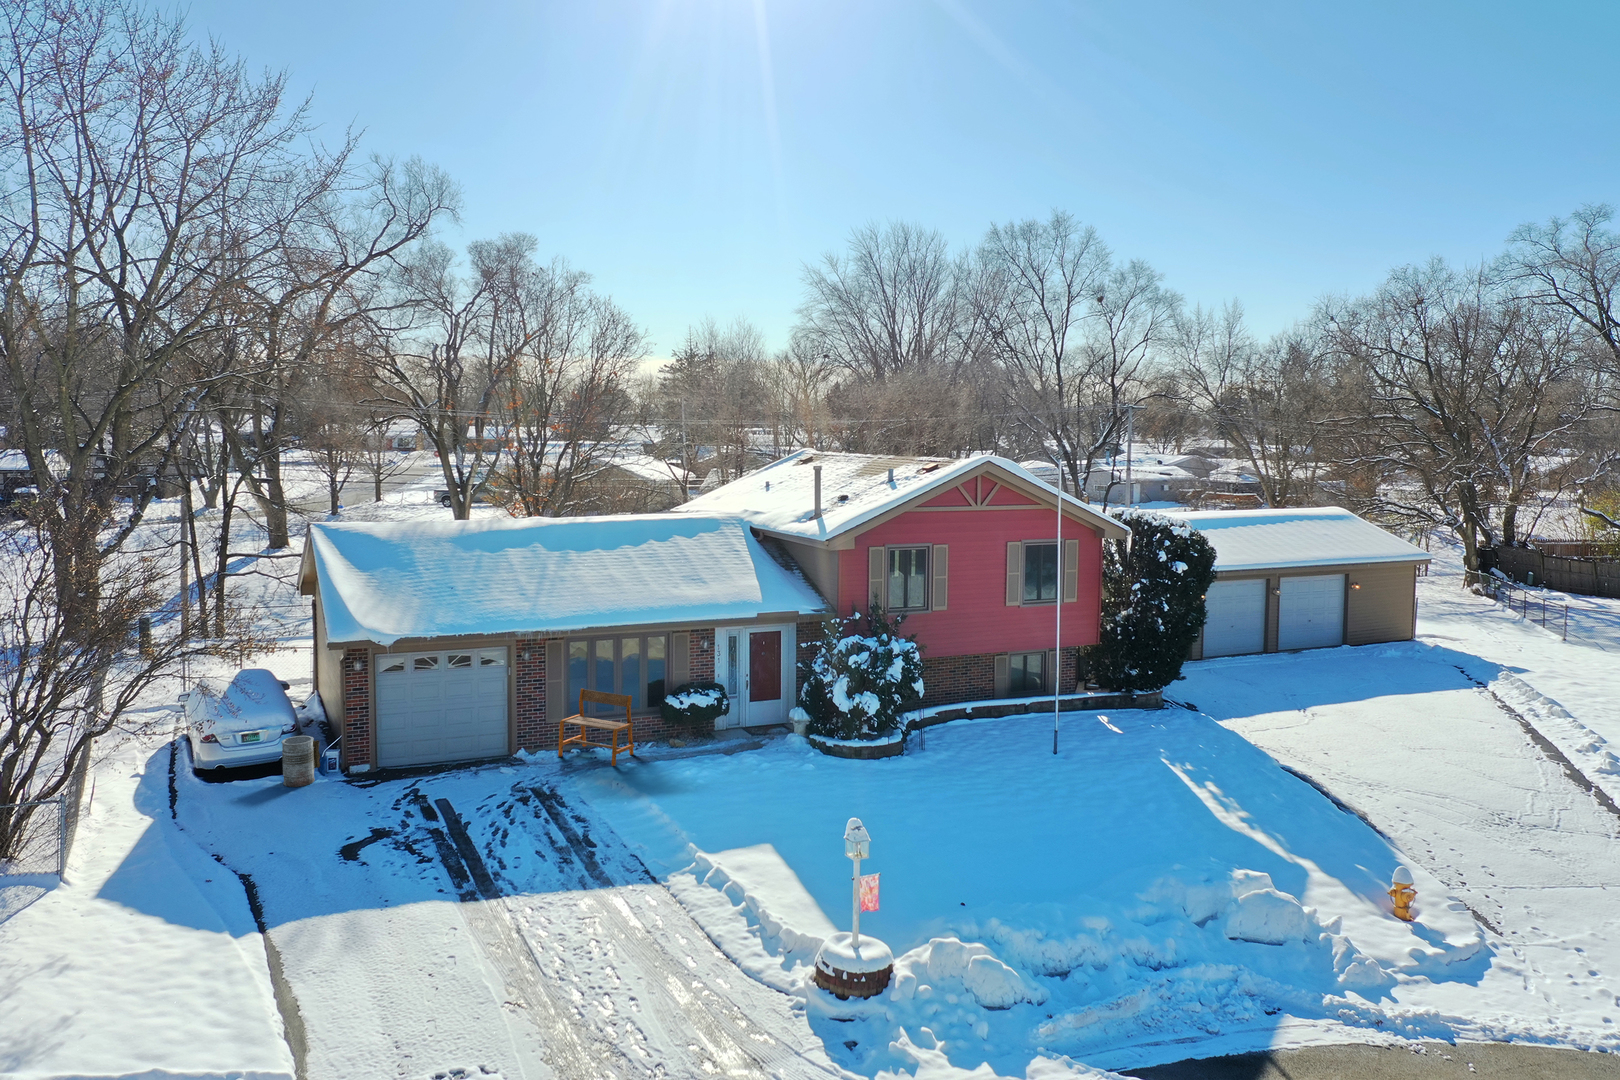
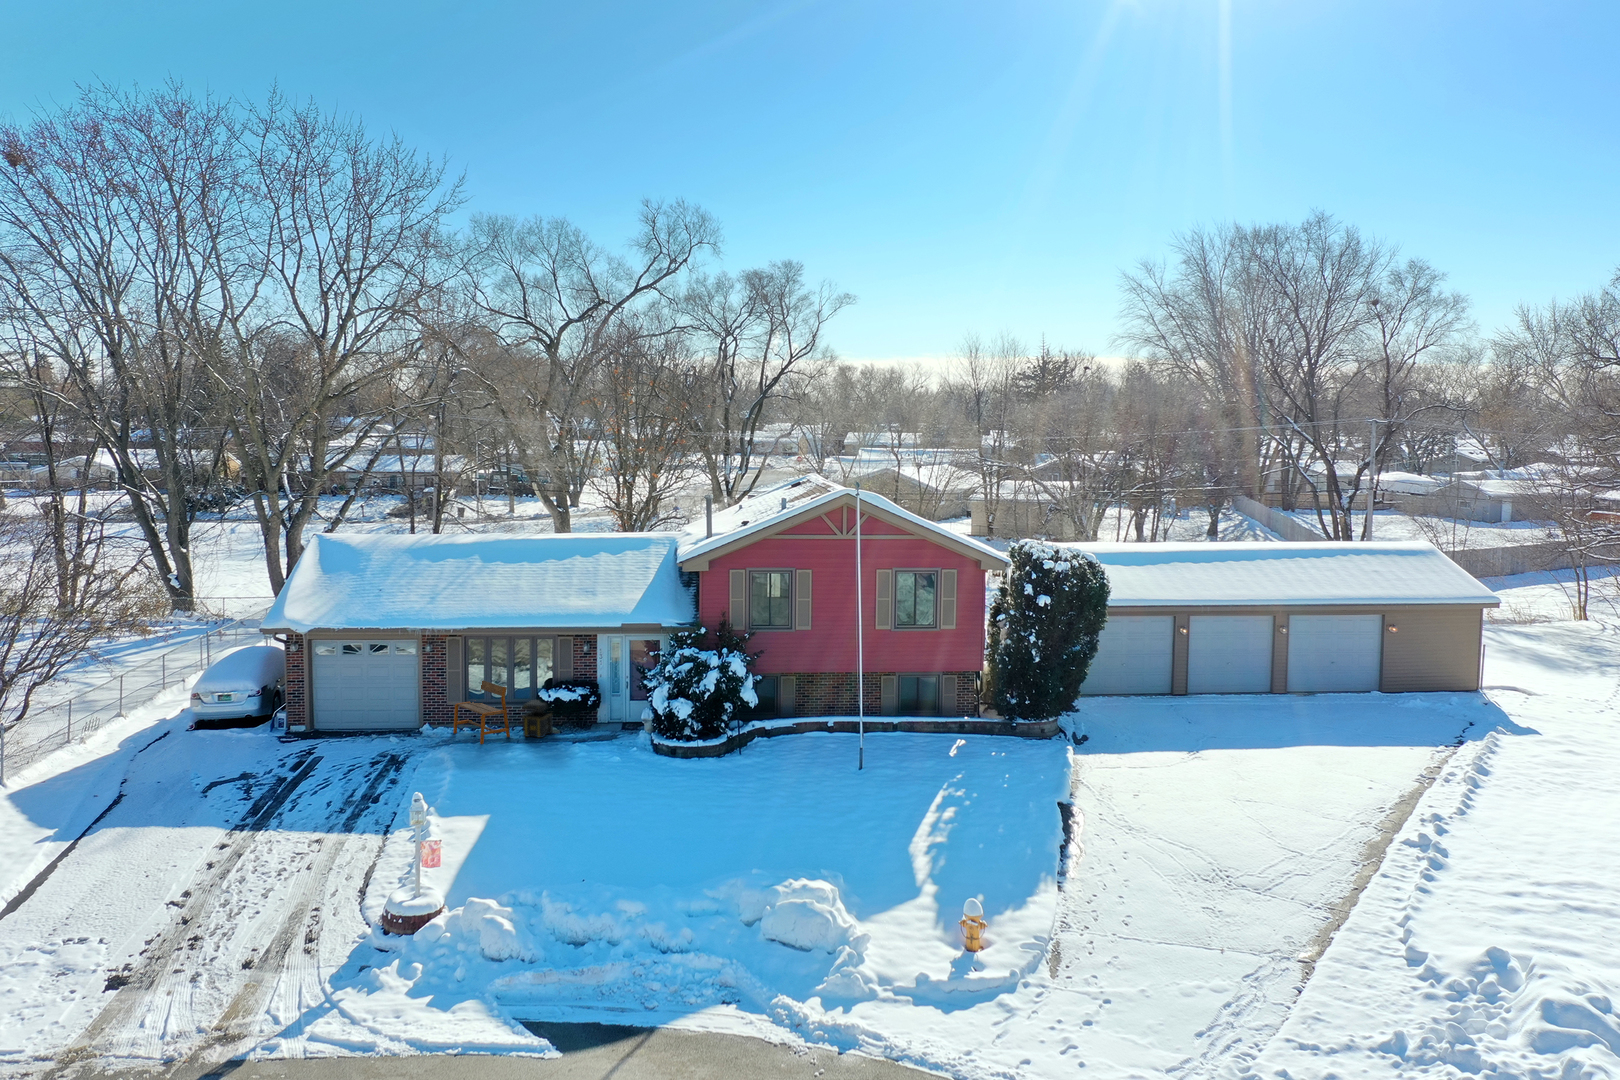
toolbox: none [648,708,677,753] -> present [522,700,552,738]
trash can: present [281,736,320,787] -> none [241,700,275,738]

